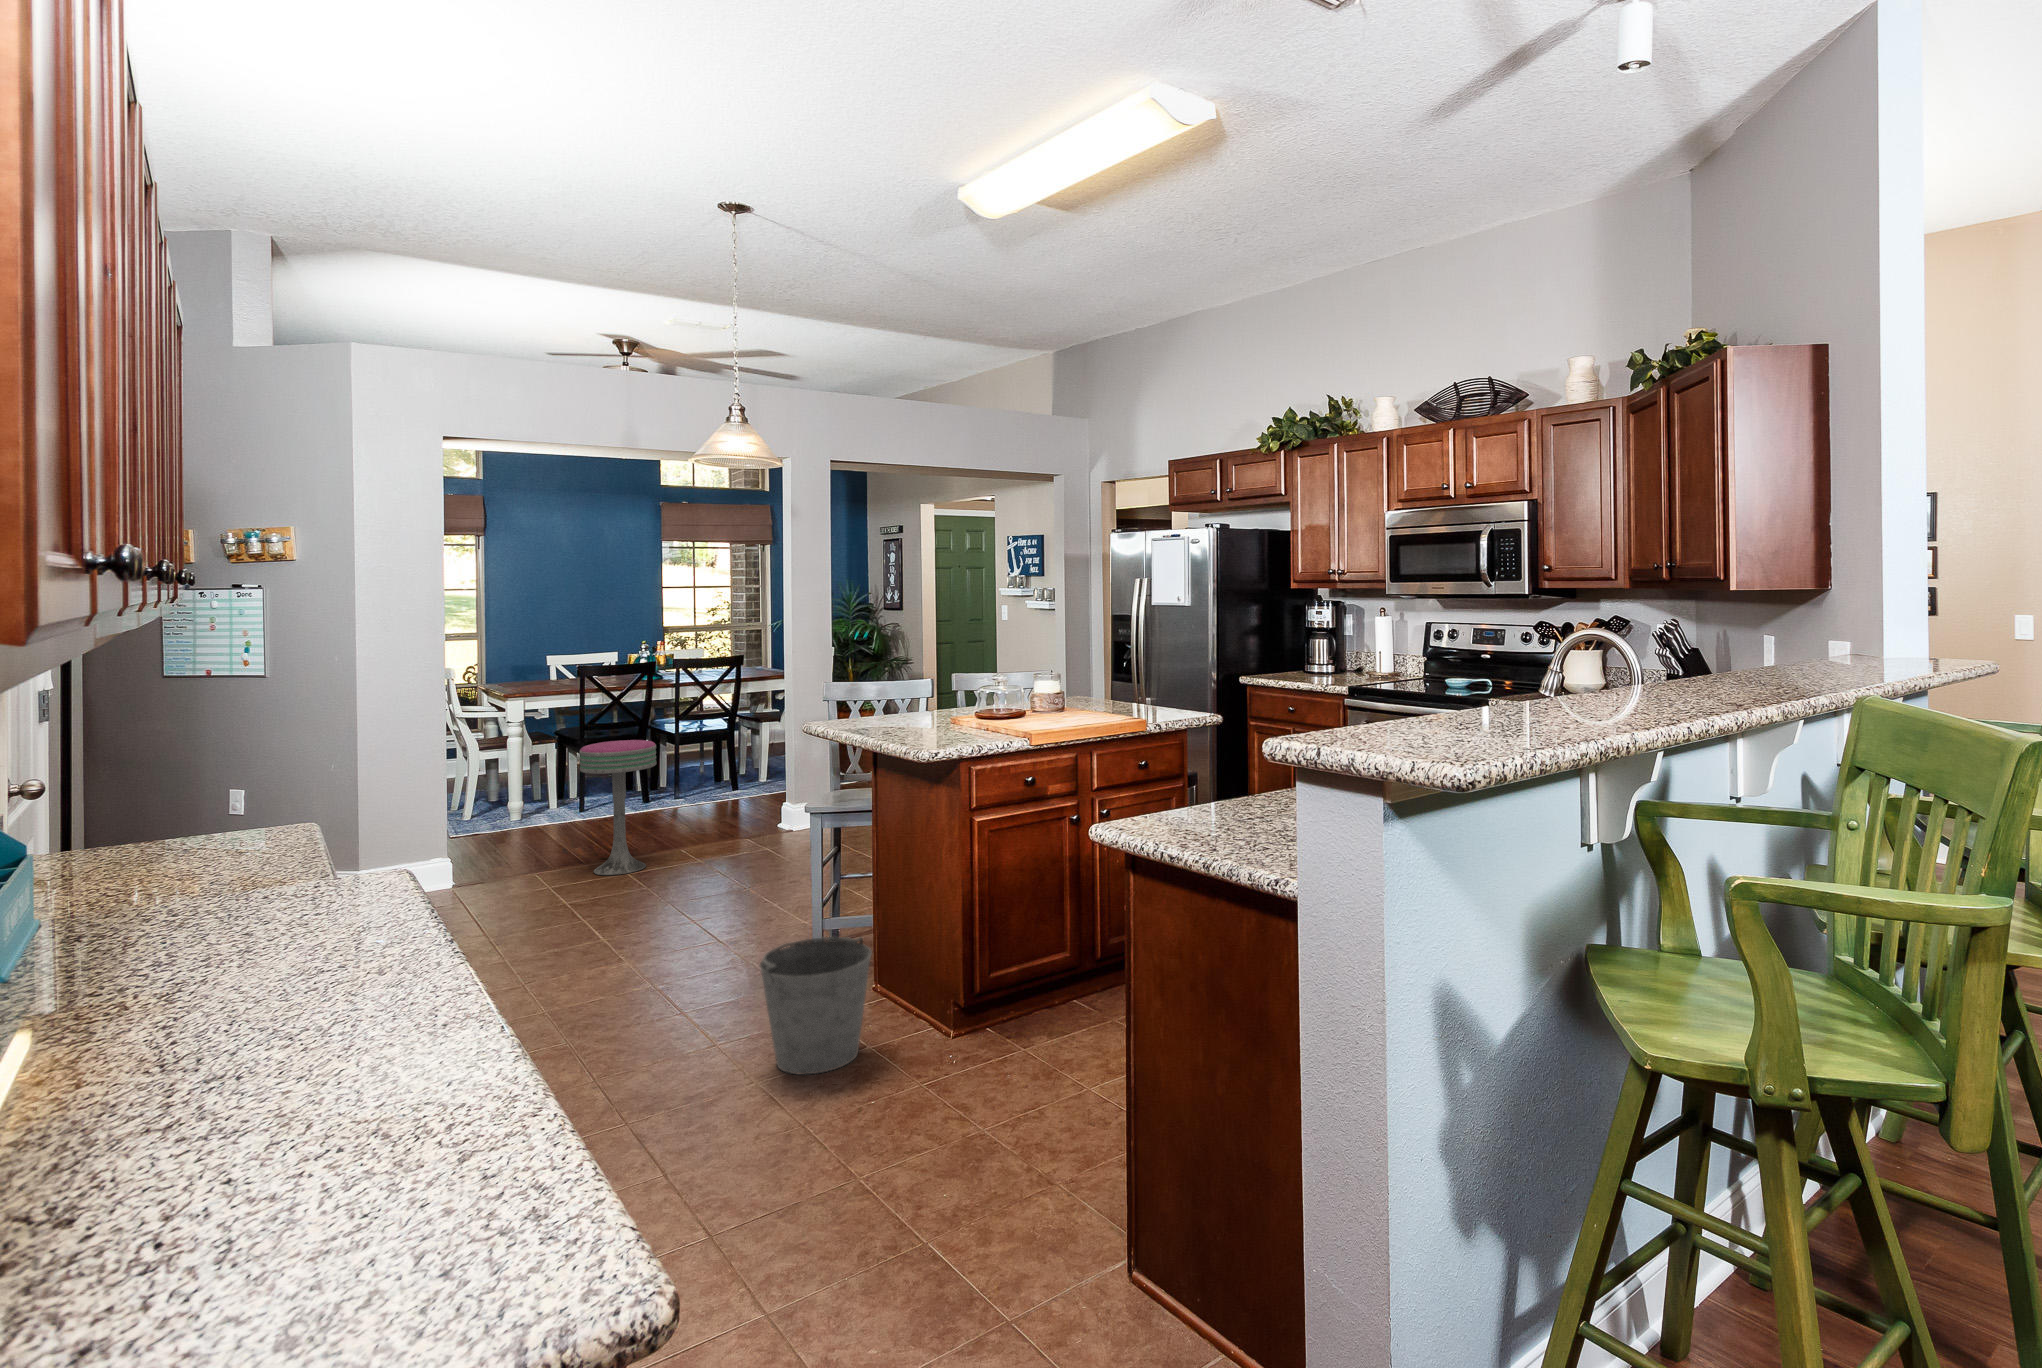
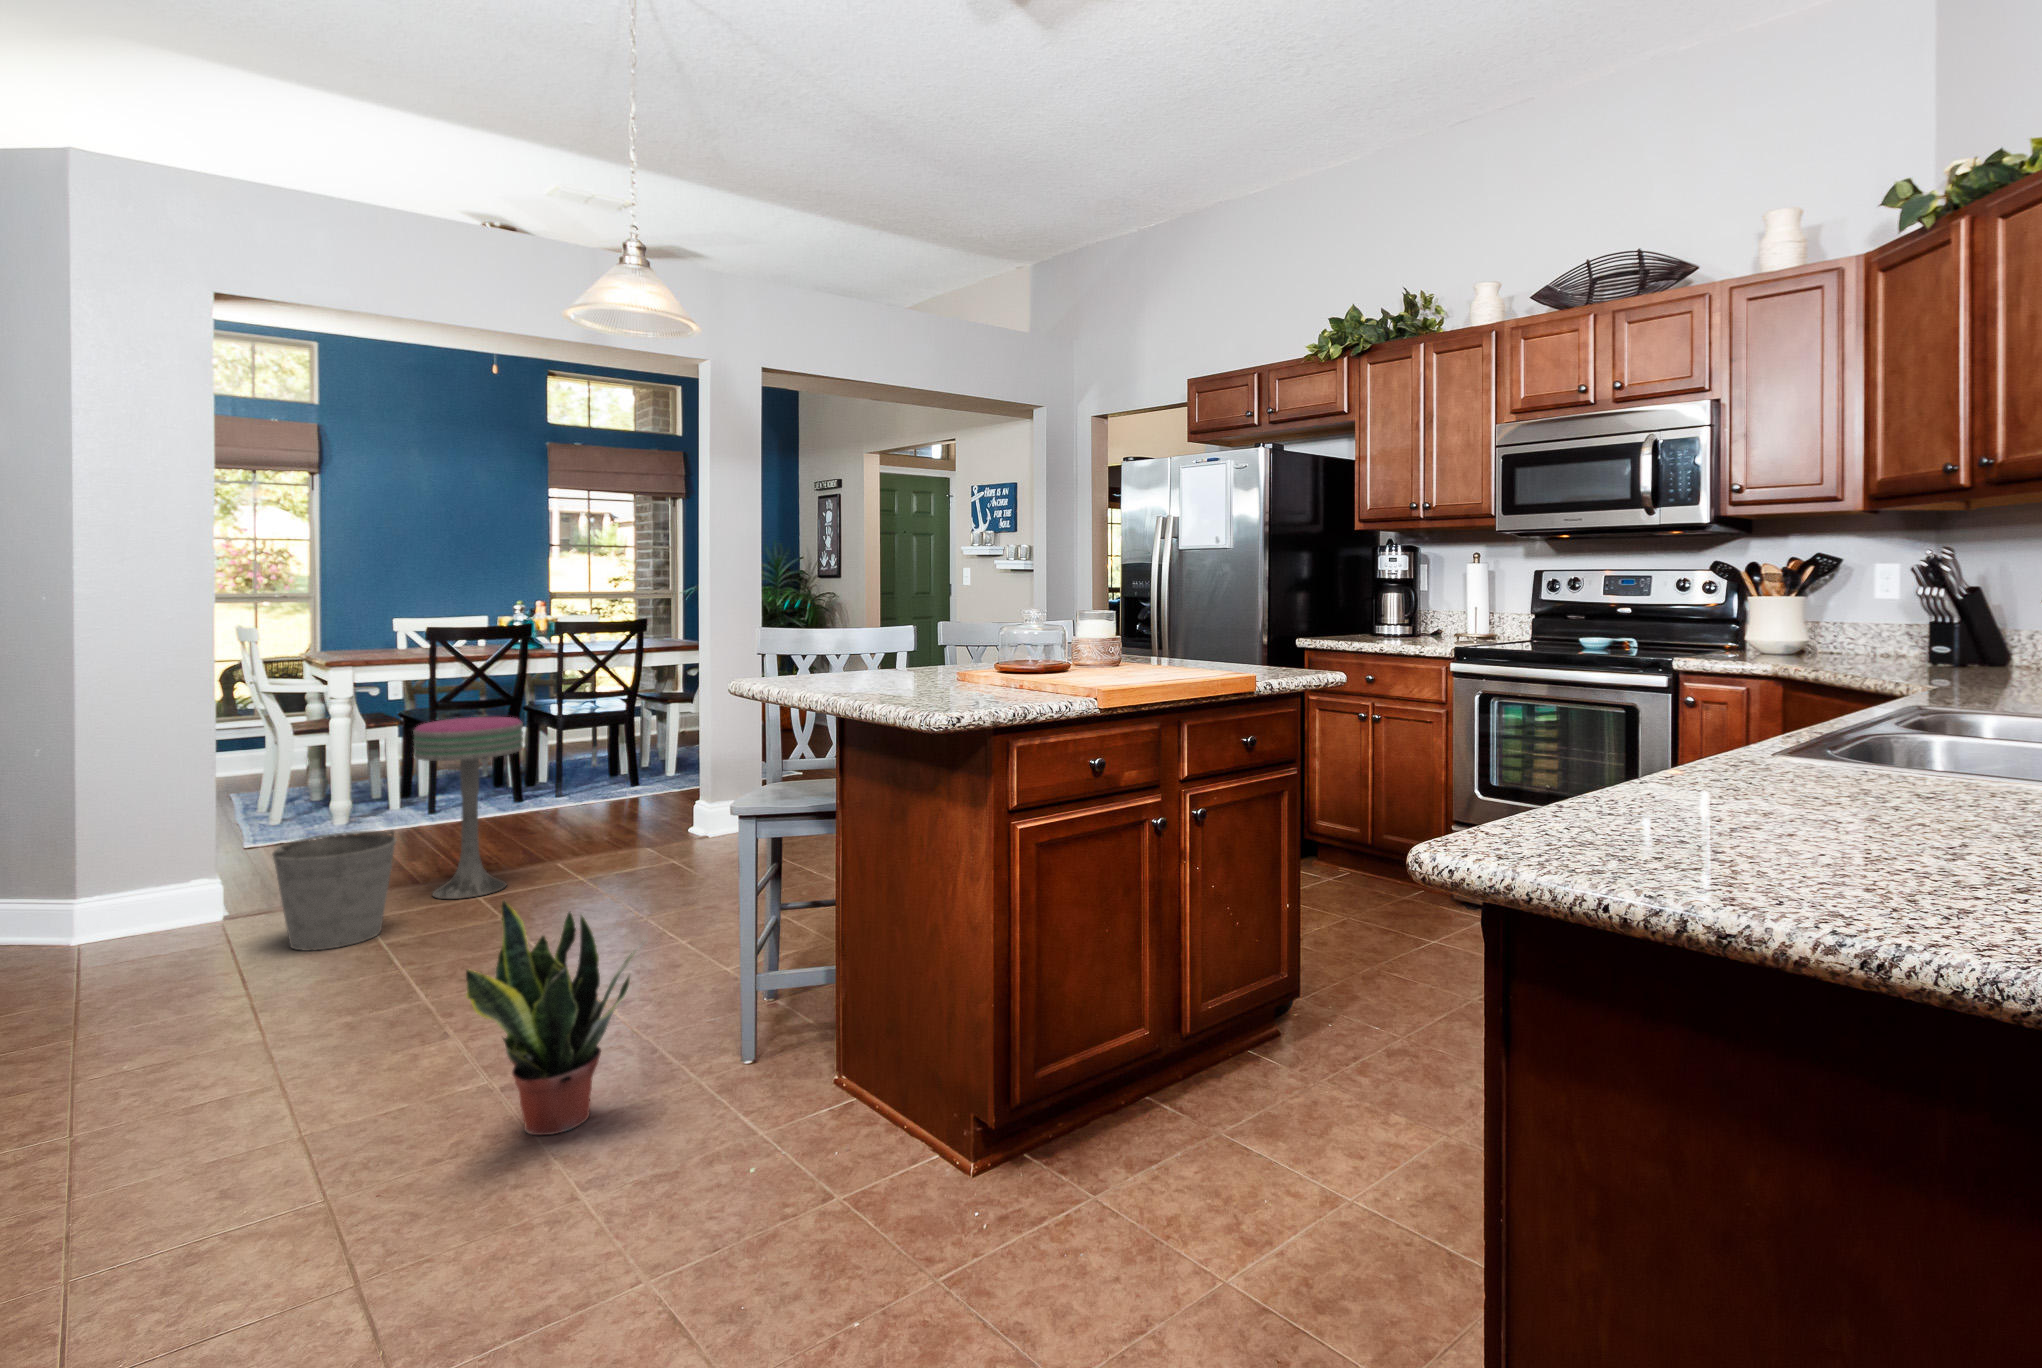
potted plant: none [643,865,751,1013] -> present [466,901,642,1135]
bucket: present [759,937,872,1075] -> present [272,831,397,951]

